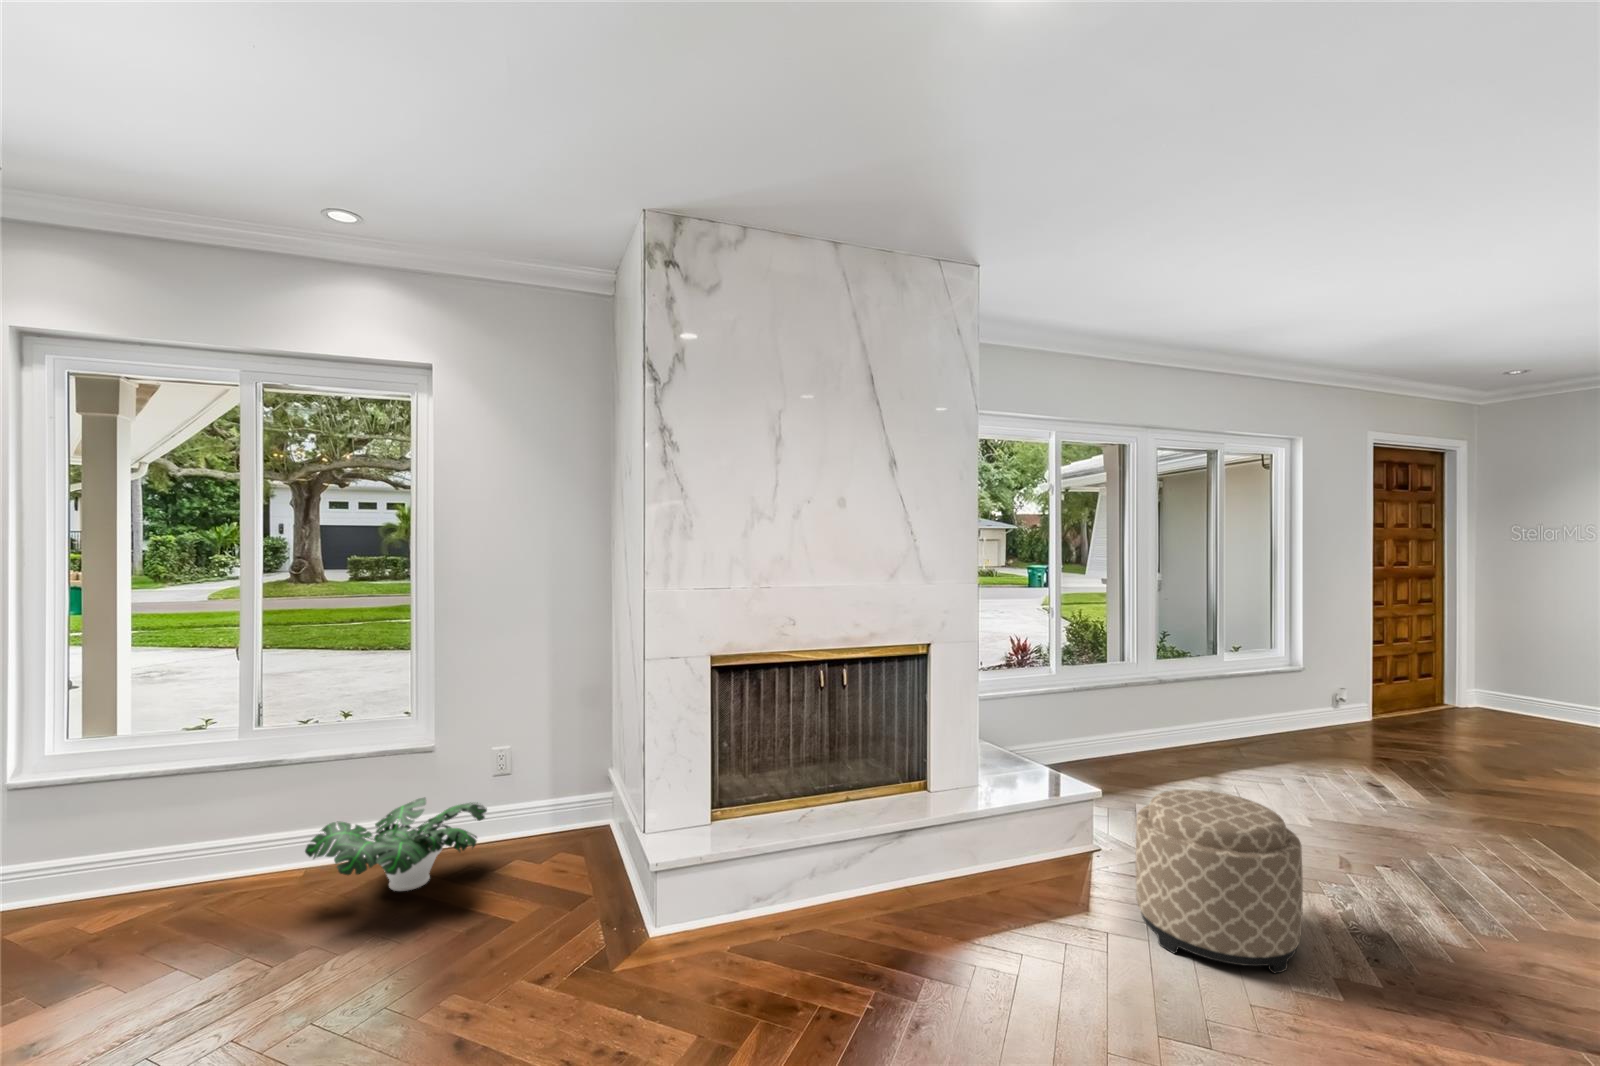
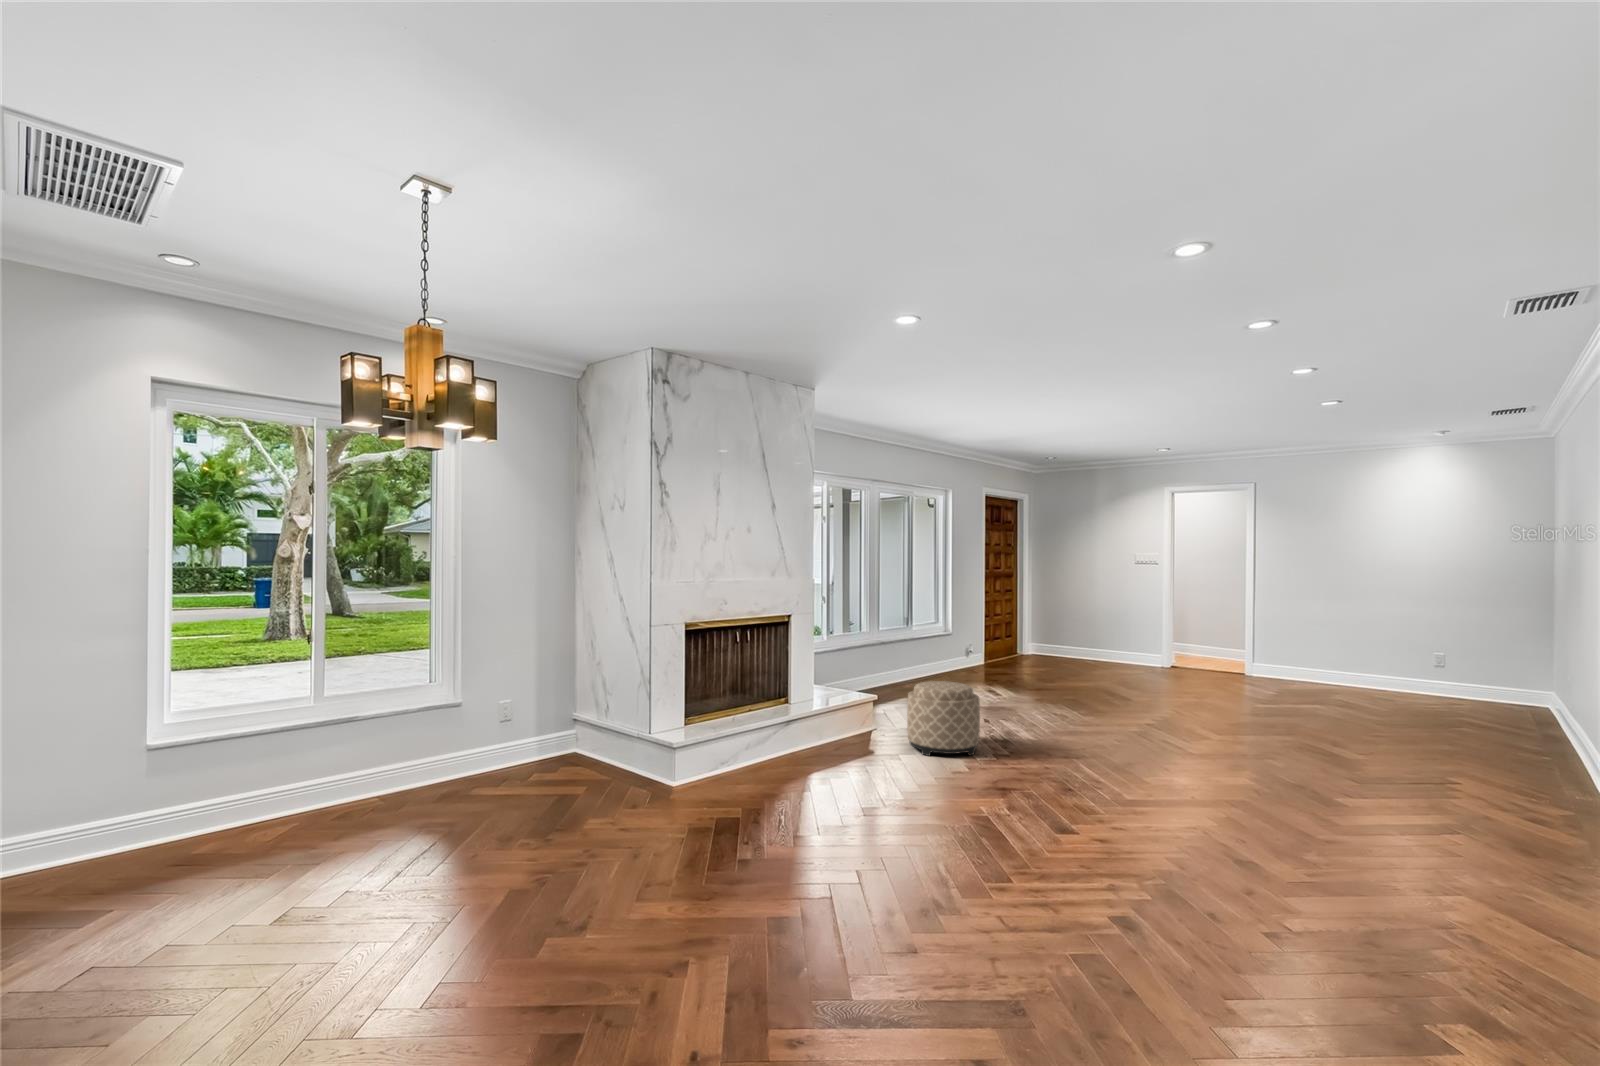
potted plant: present [305,798,487,891] -> none [416,735,538,795]

